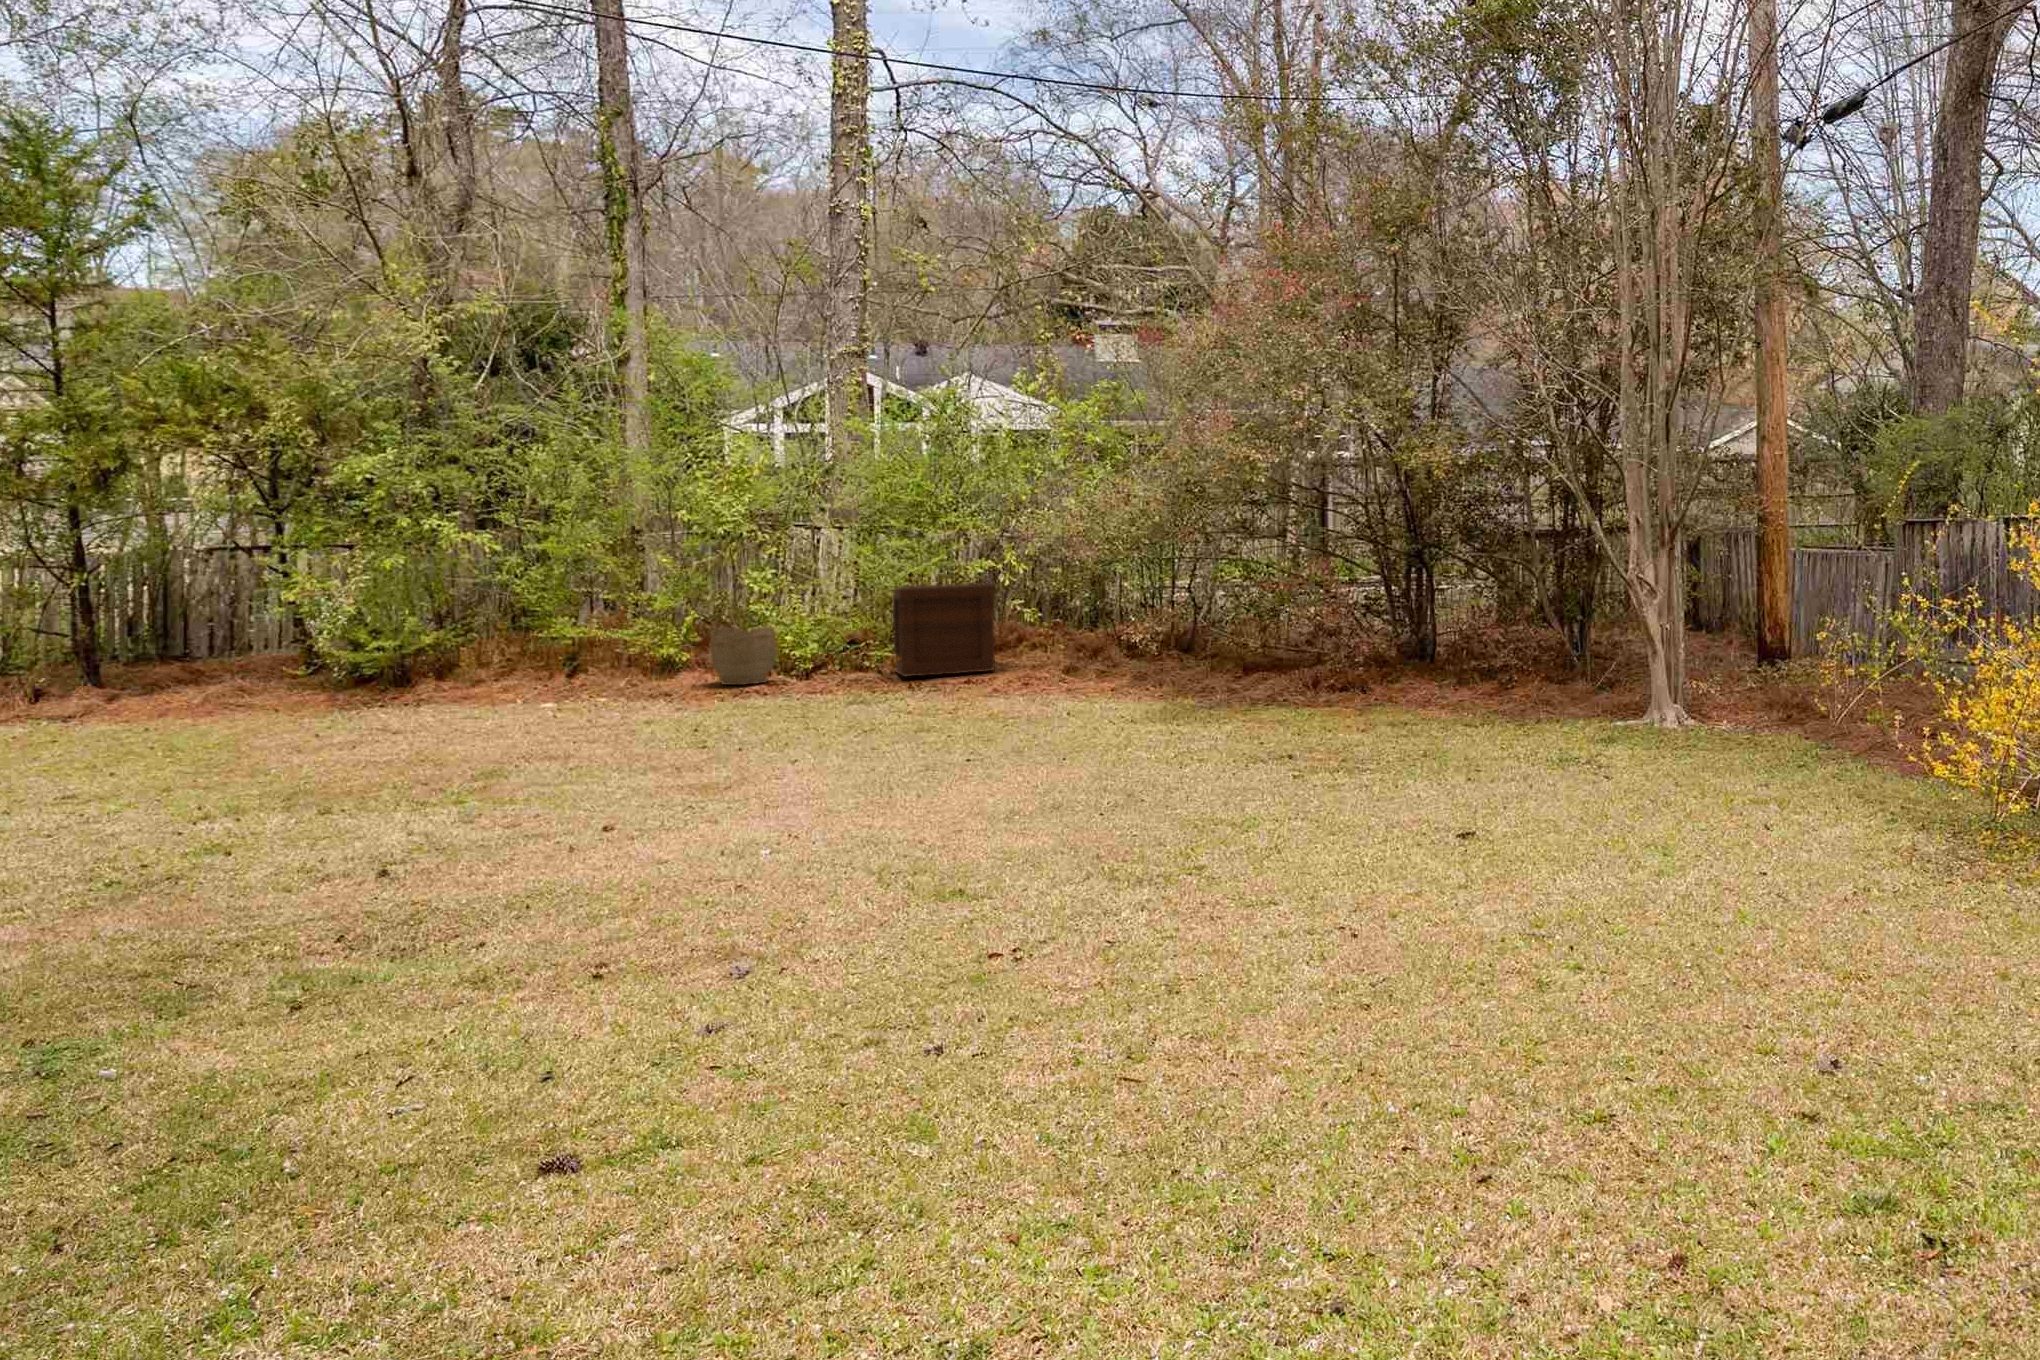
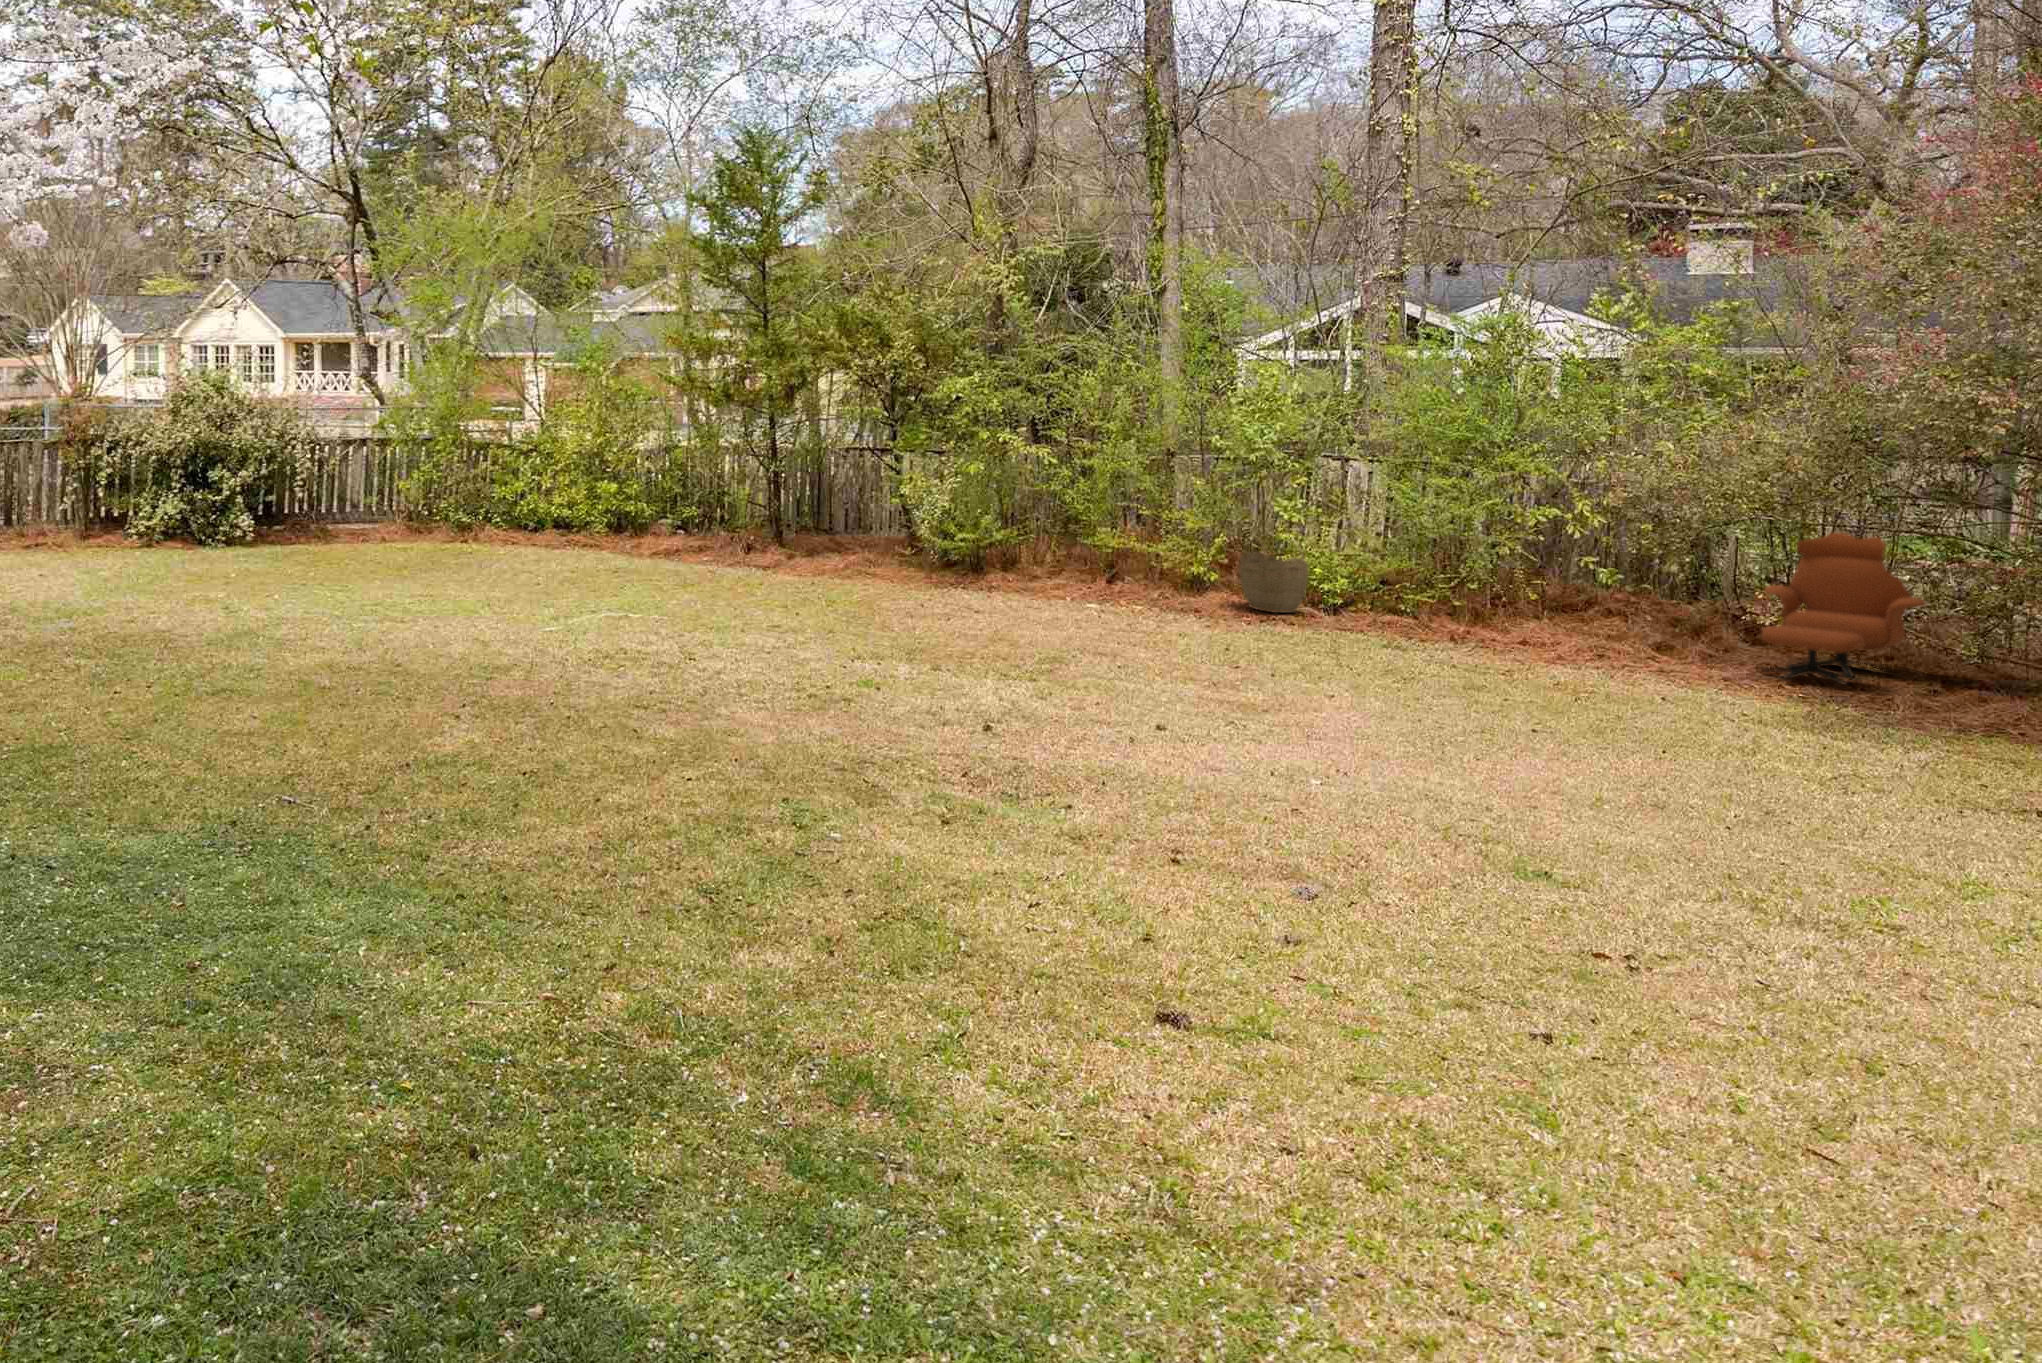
lounge chair: none [1116,552,1214,668] -> present [1762,533,1926,685]
wooden crate: present [893,583,995,677] -> none [1438,533,1575,644]

